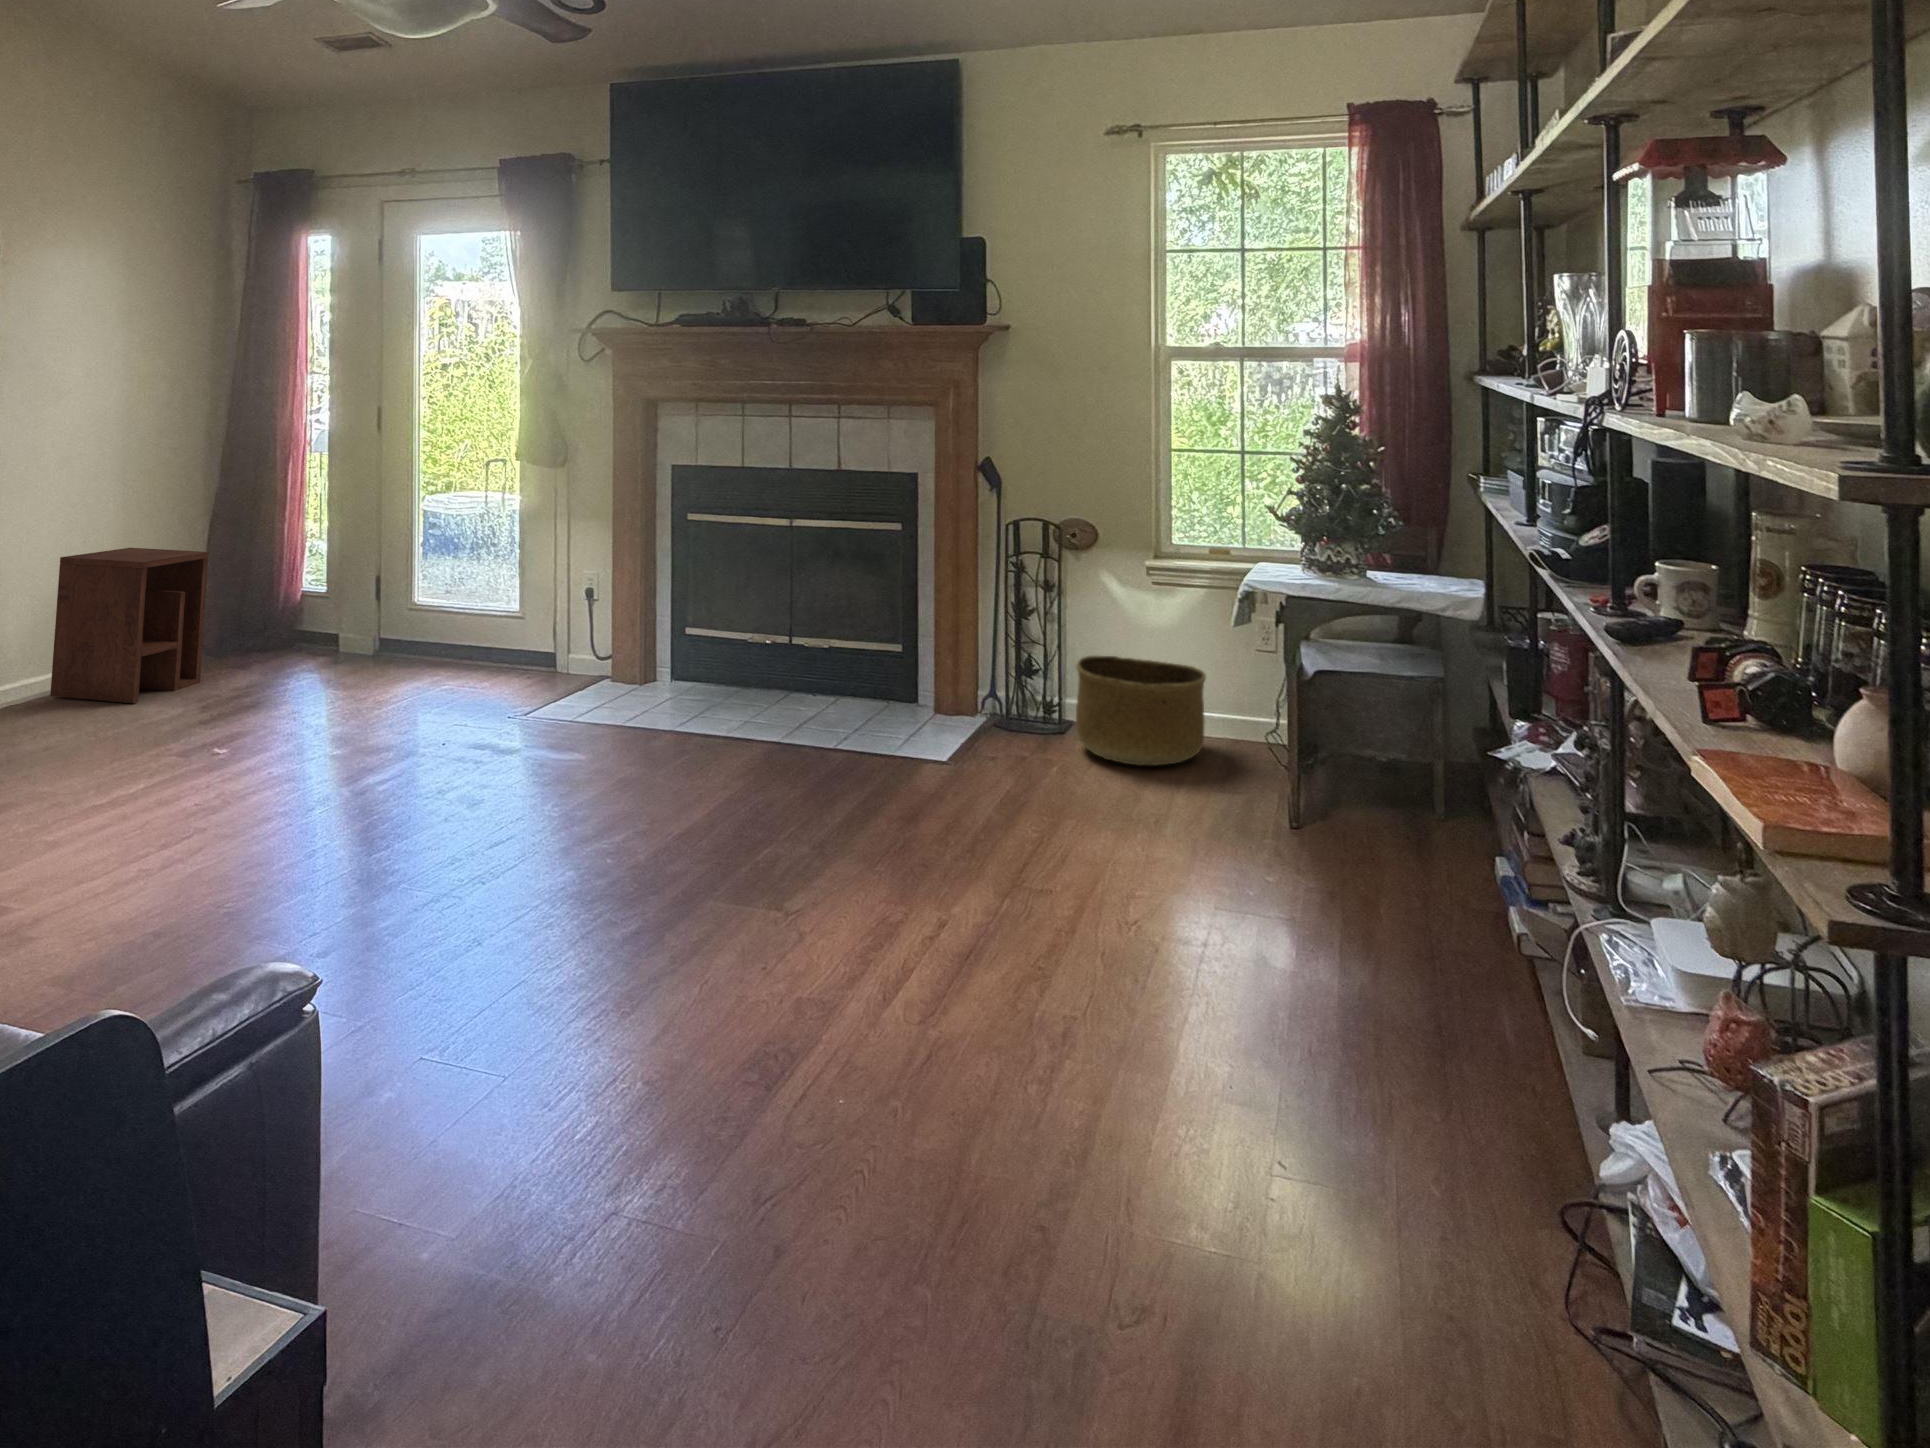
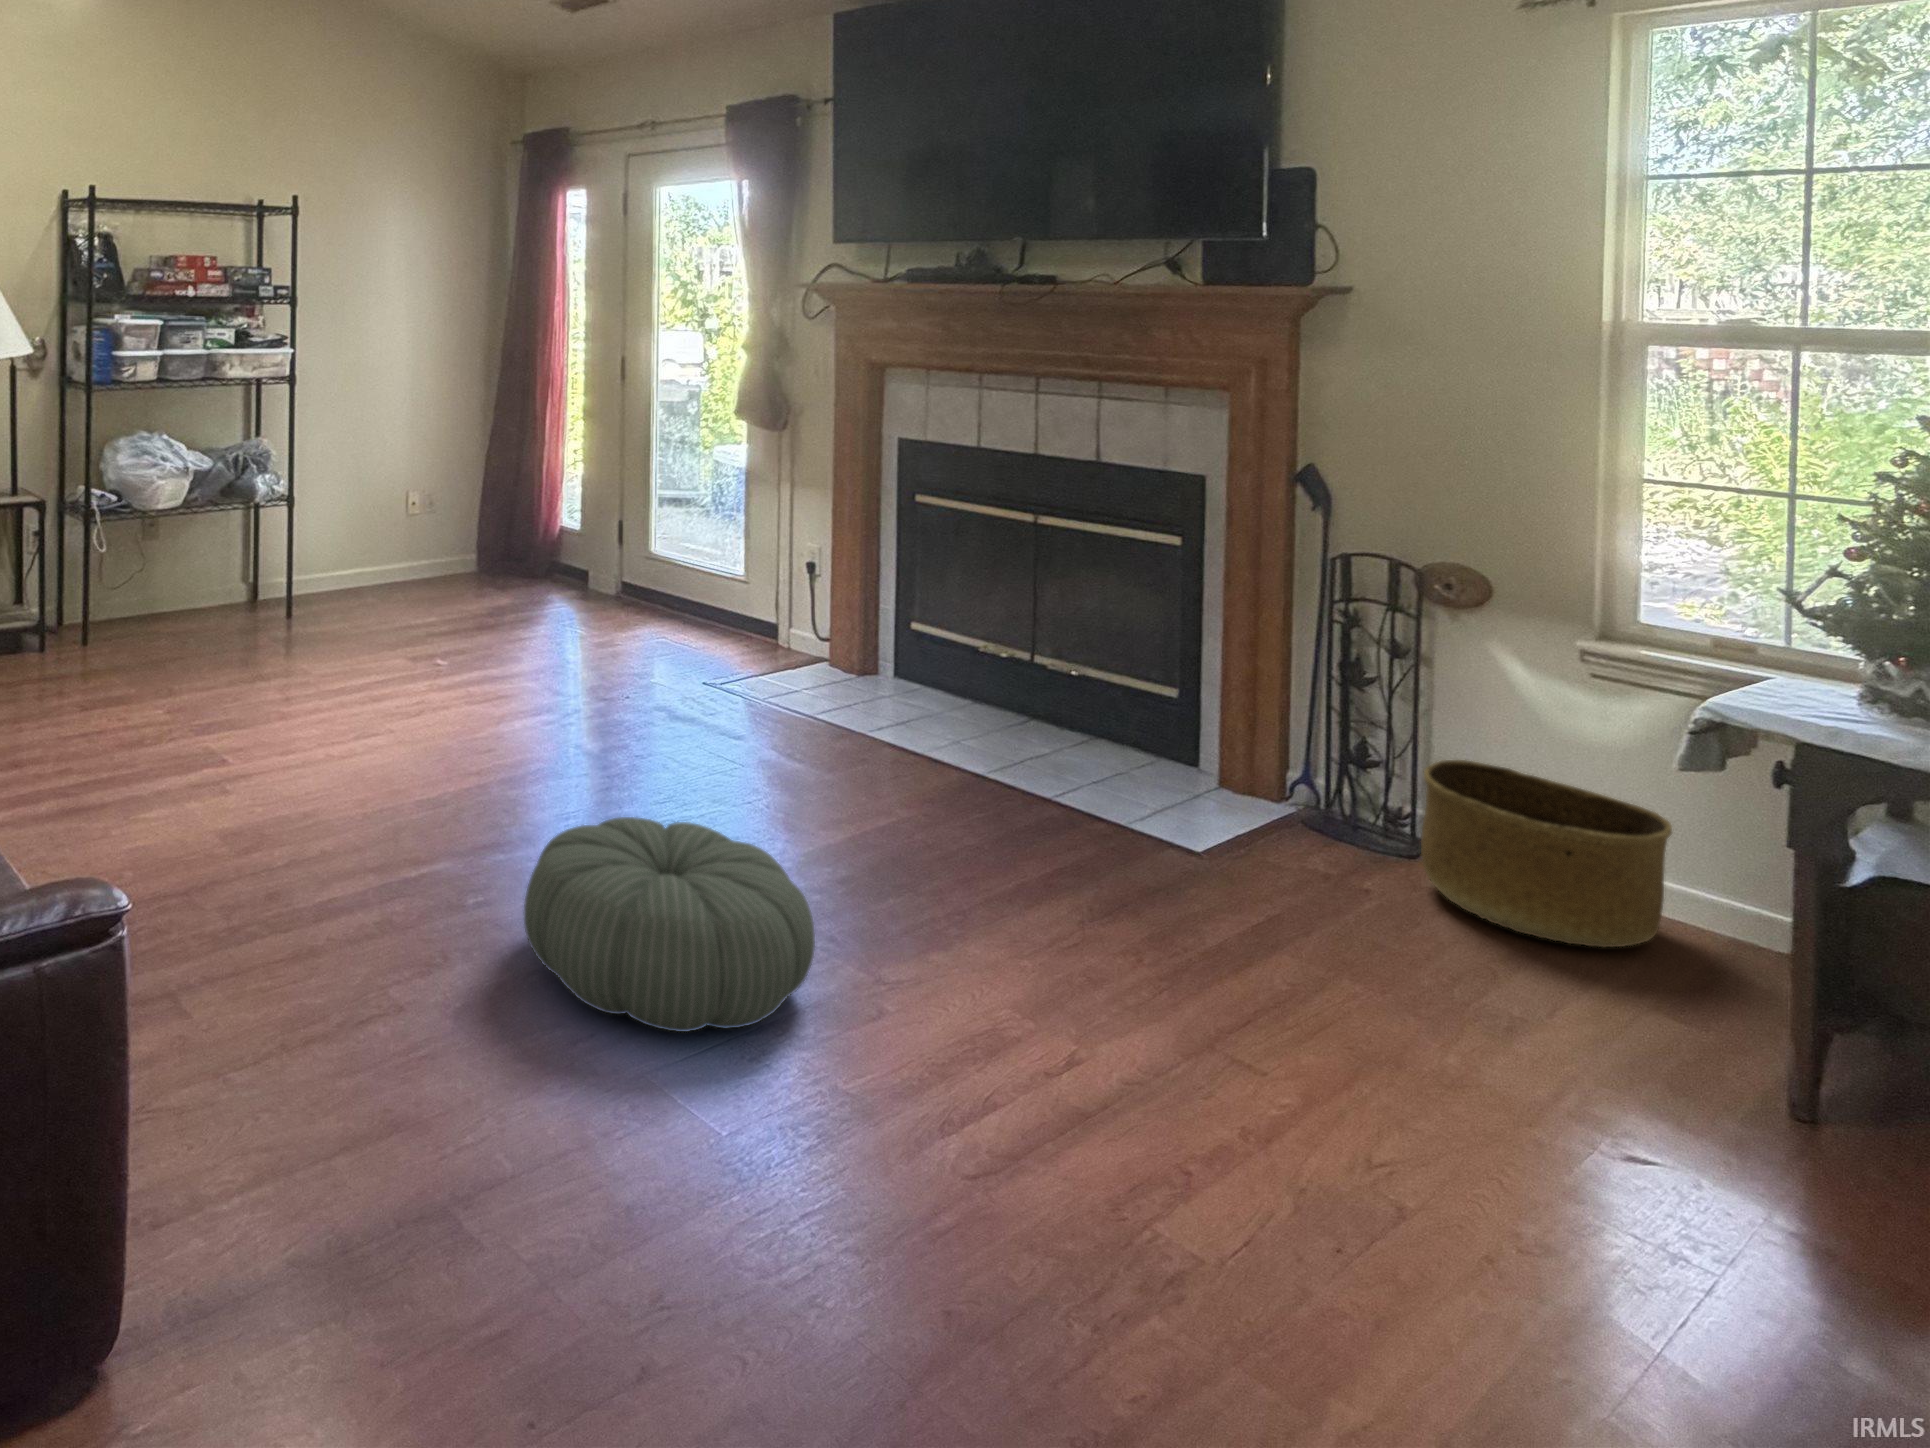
side table: present [50,548,208,703] -> none [347,468,464,604]
pouf: none [467,828,744,1028] -> present [524,817,815,1032]

